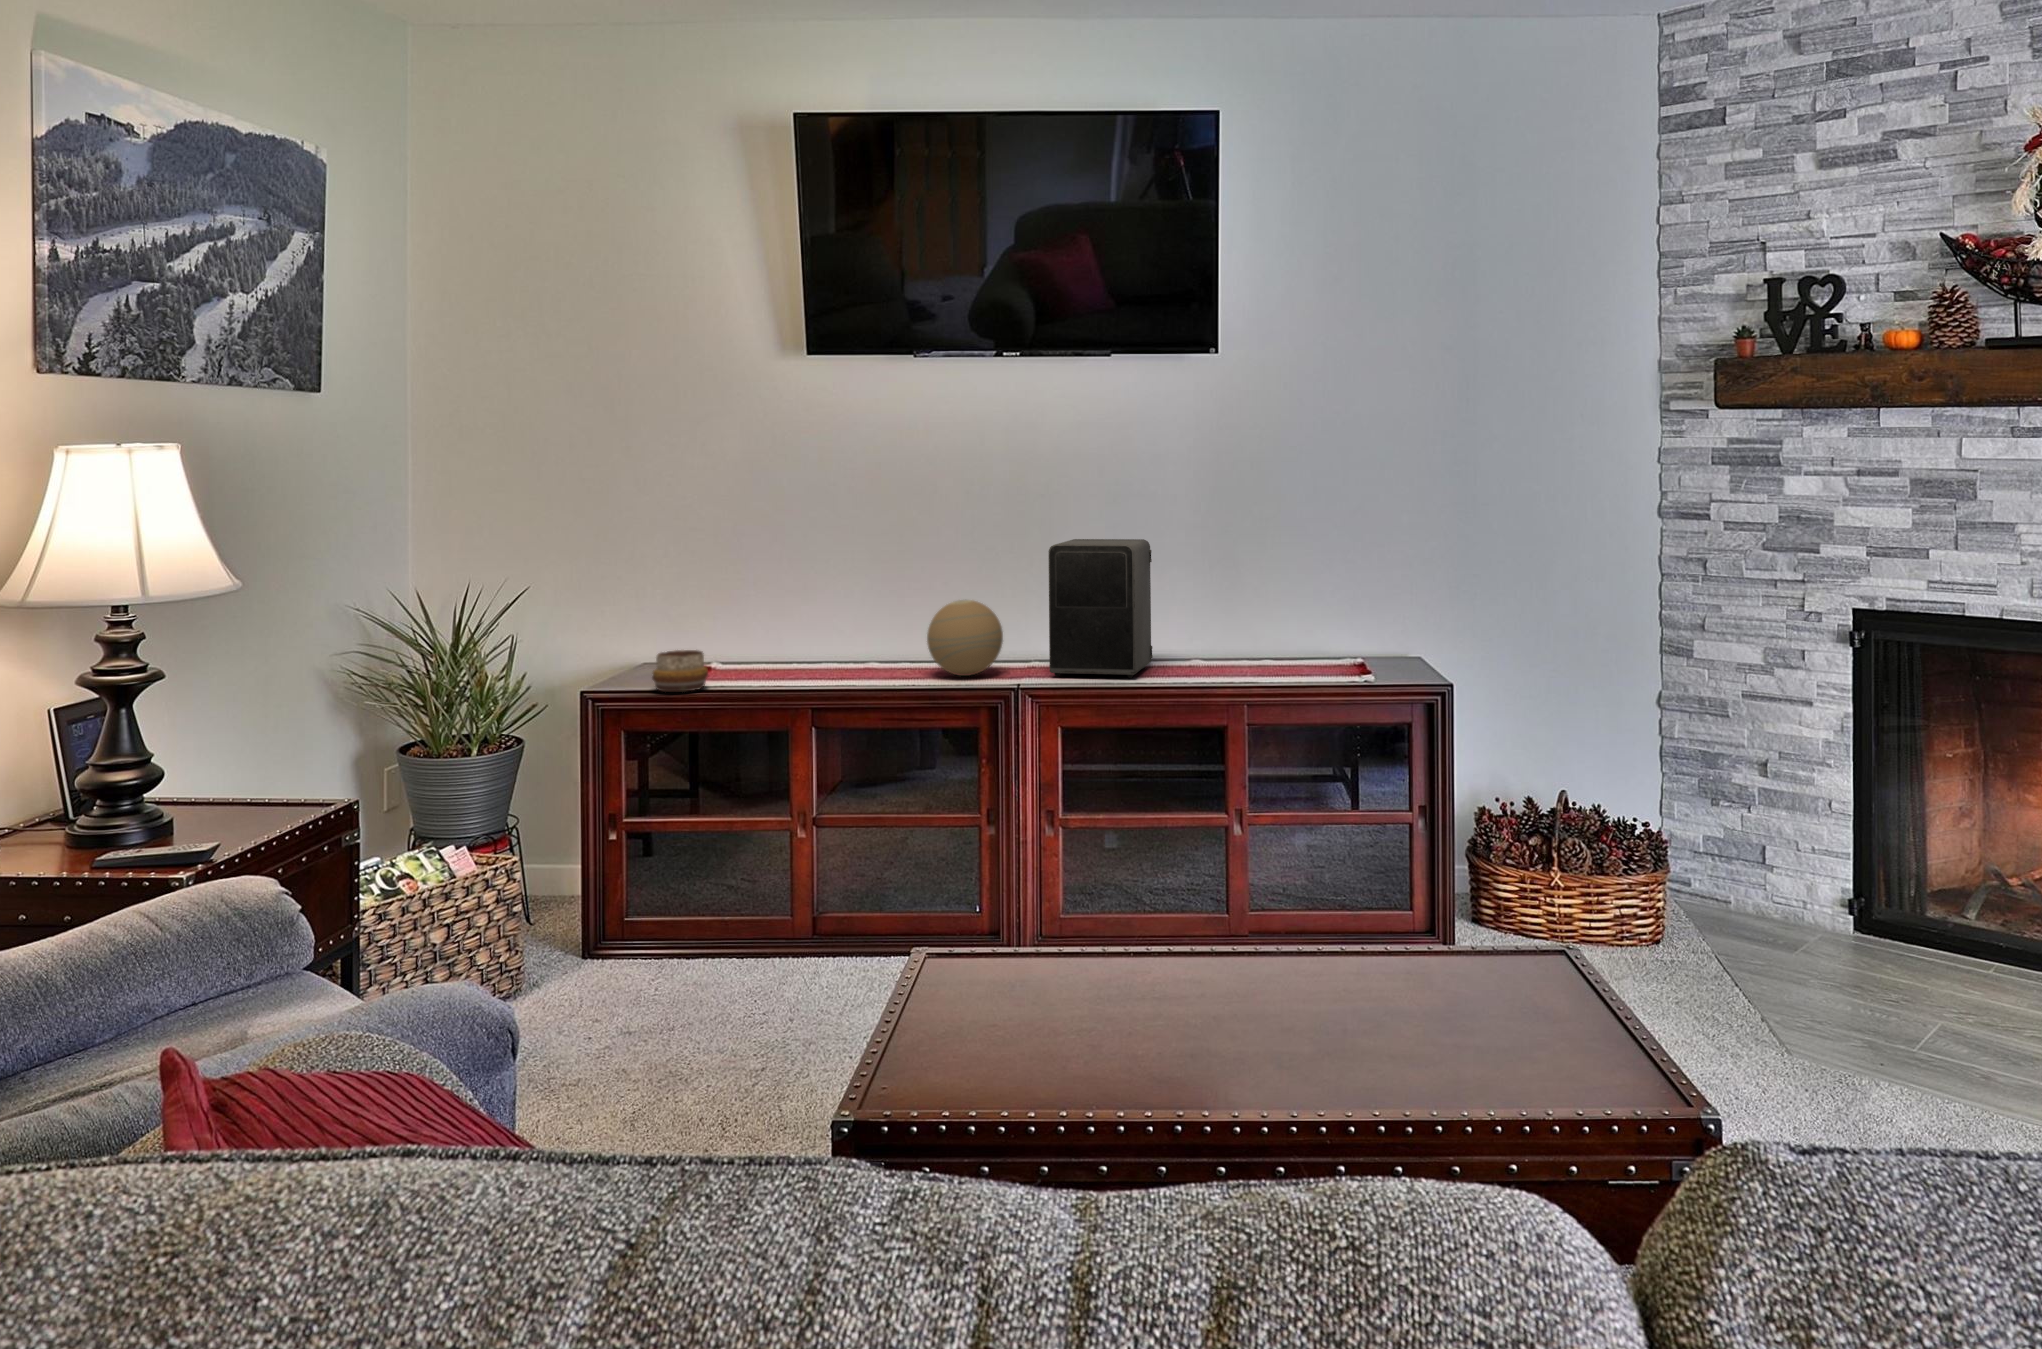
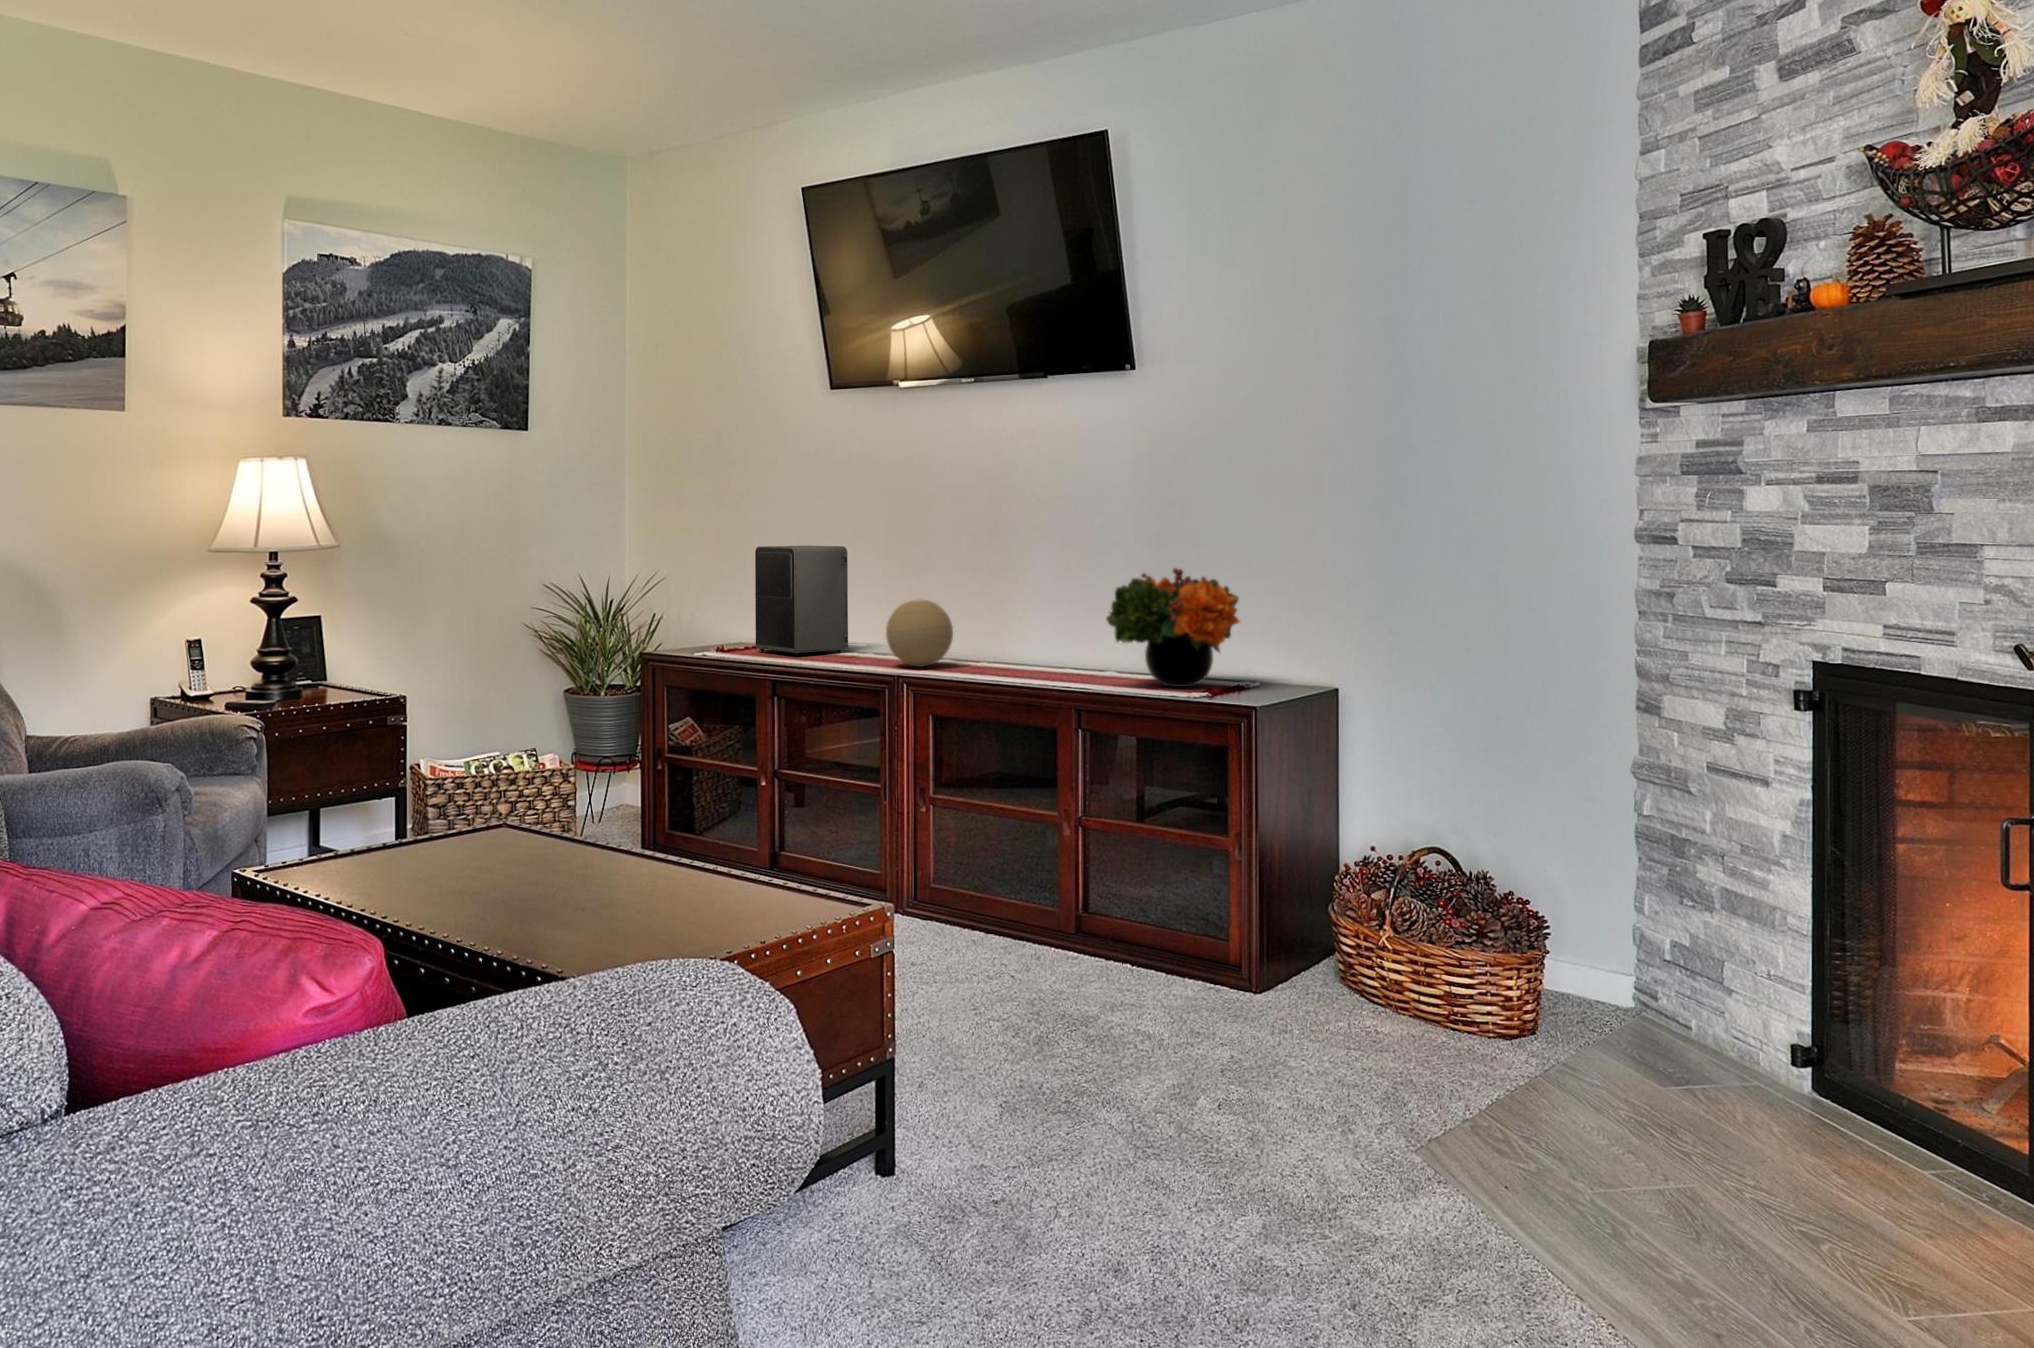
speaker: present [1049,539,1153,678] -> present [755,546,848,656]
flower arrangement: none [1218,554,1348,672] -> present [1107,568,1240,687]
decorative bowl: present [652,650,708,692] -> none [692,627,736,658]

